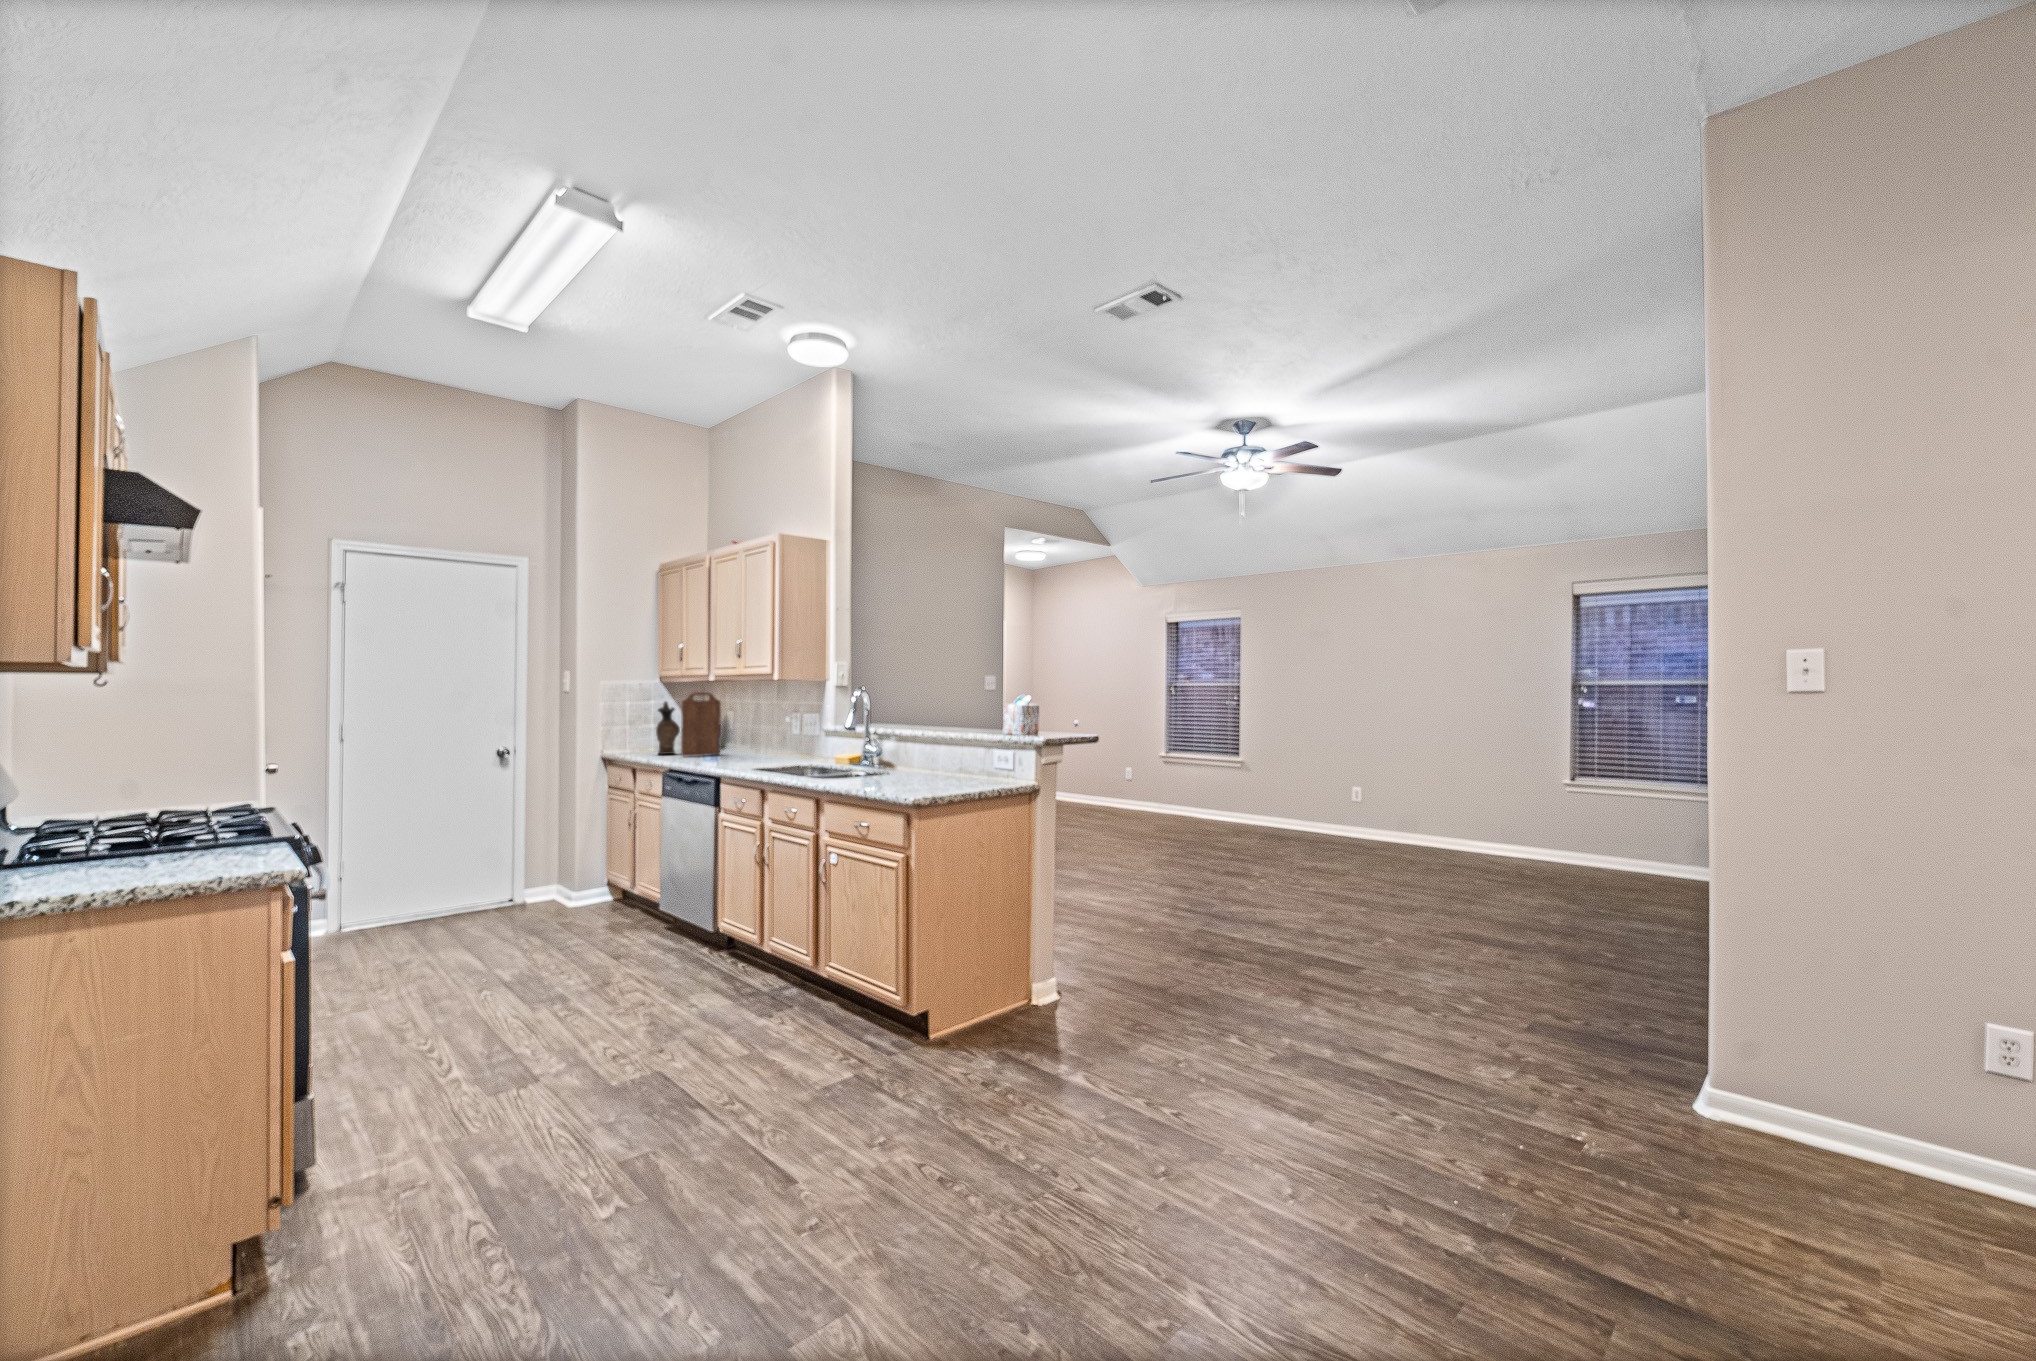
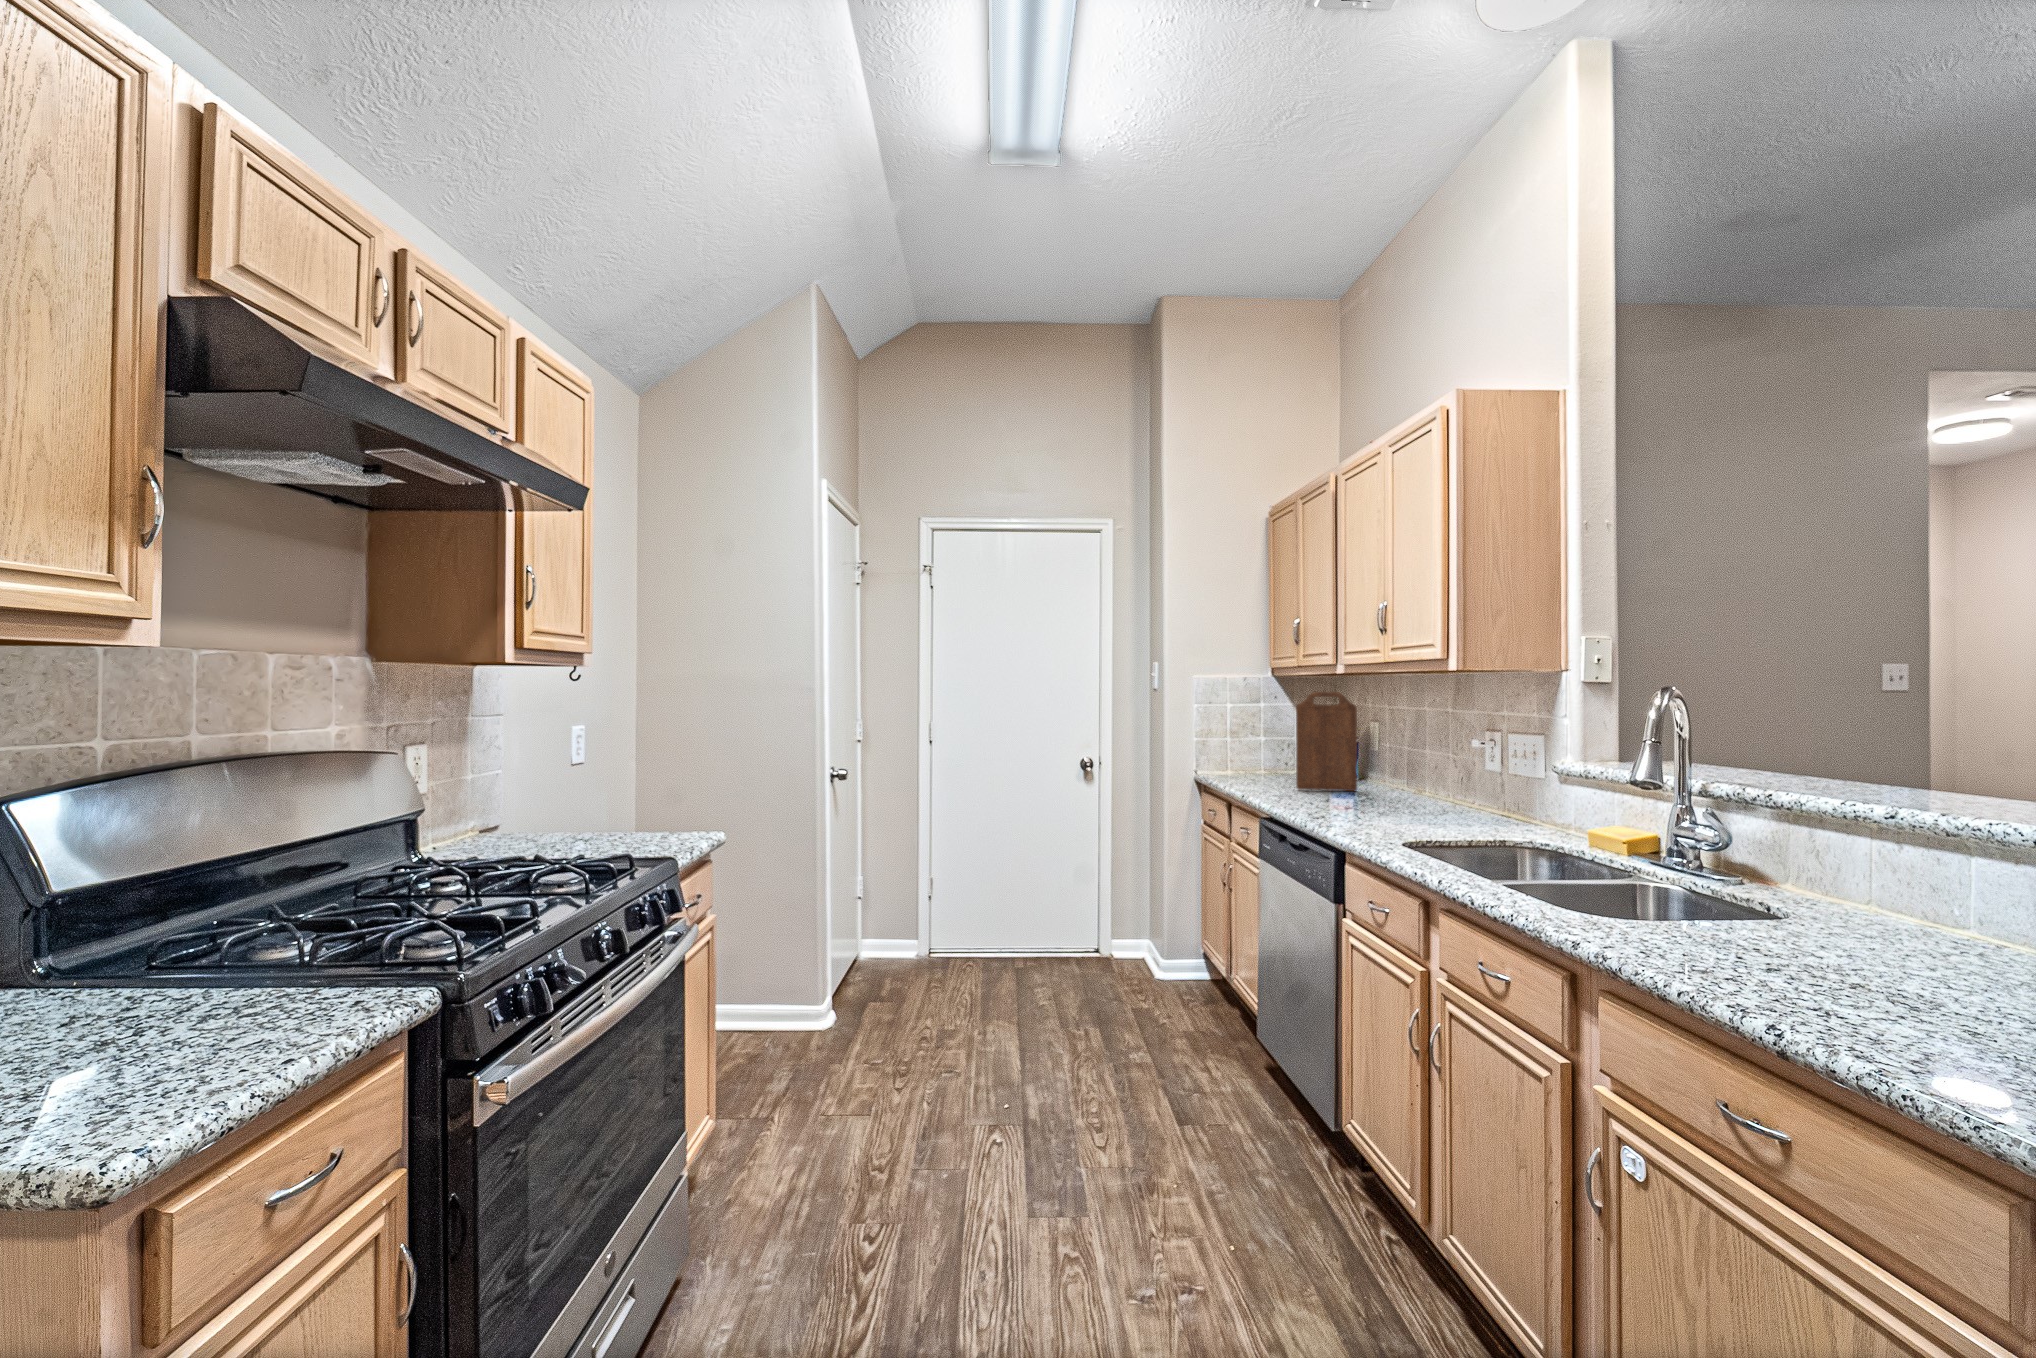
ceramic pitcher: present [656,701,680,755] -> none [1263,704,1297,783]

